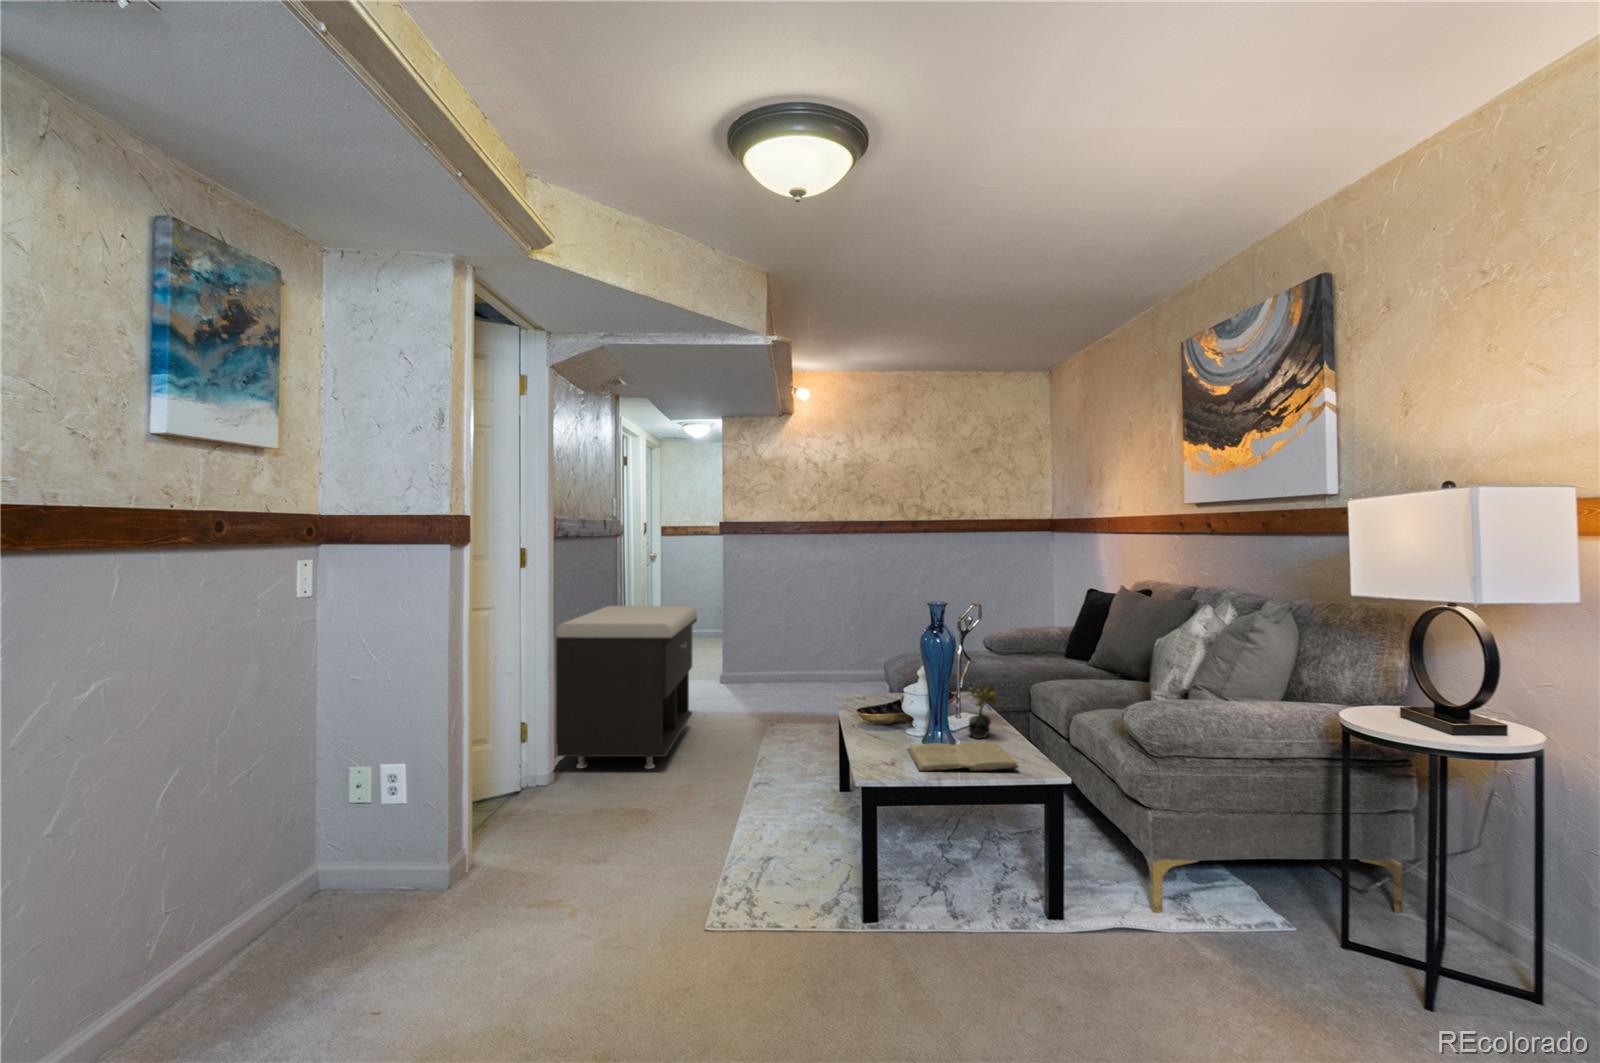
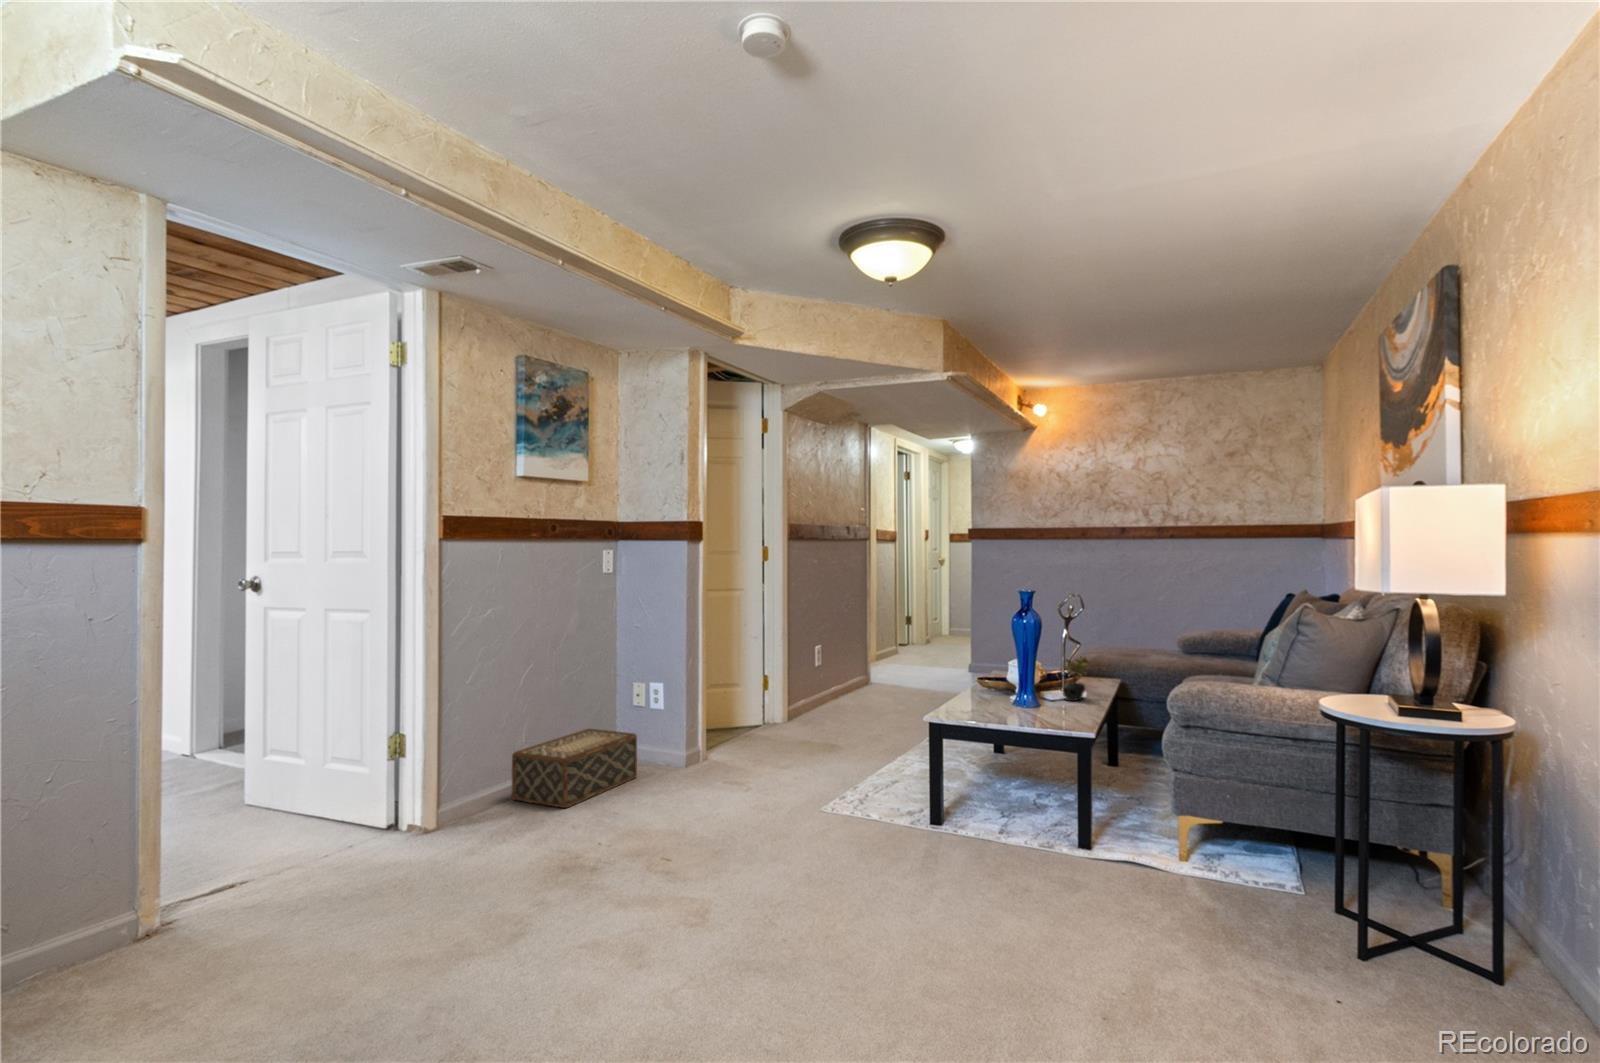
storage bench: present [556,606,697,769] -> none [794,596,924,722]
book: present [908,742,1019,771] -> none [984,698,1073,717]
woven basket: none [150,855,379,1027] -> present [512,729,637,808]

